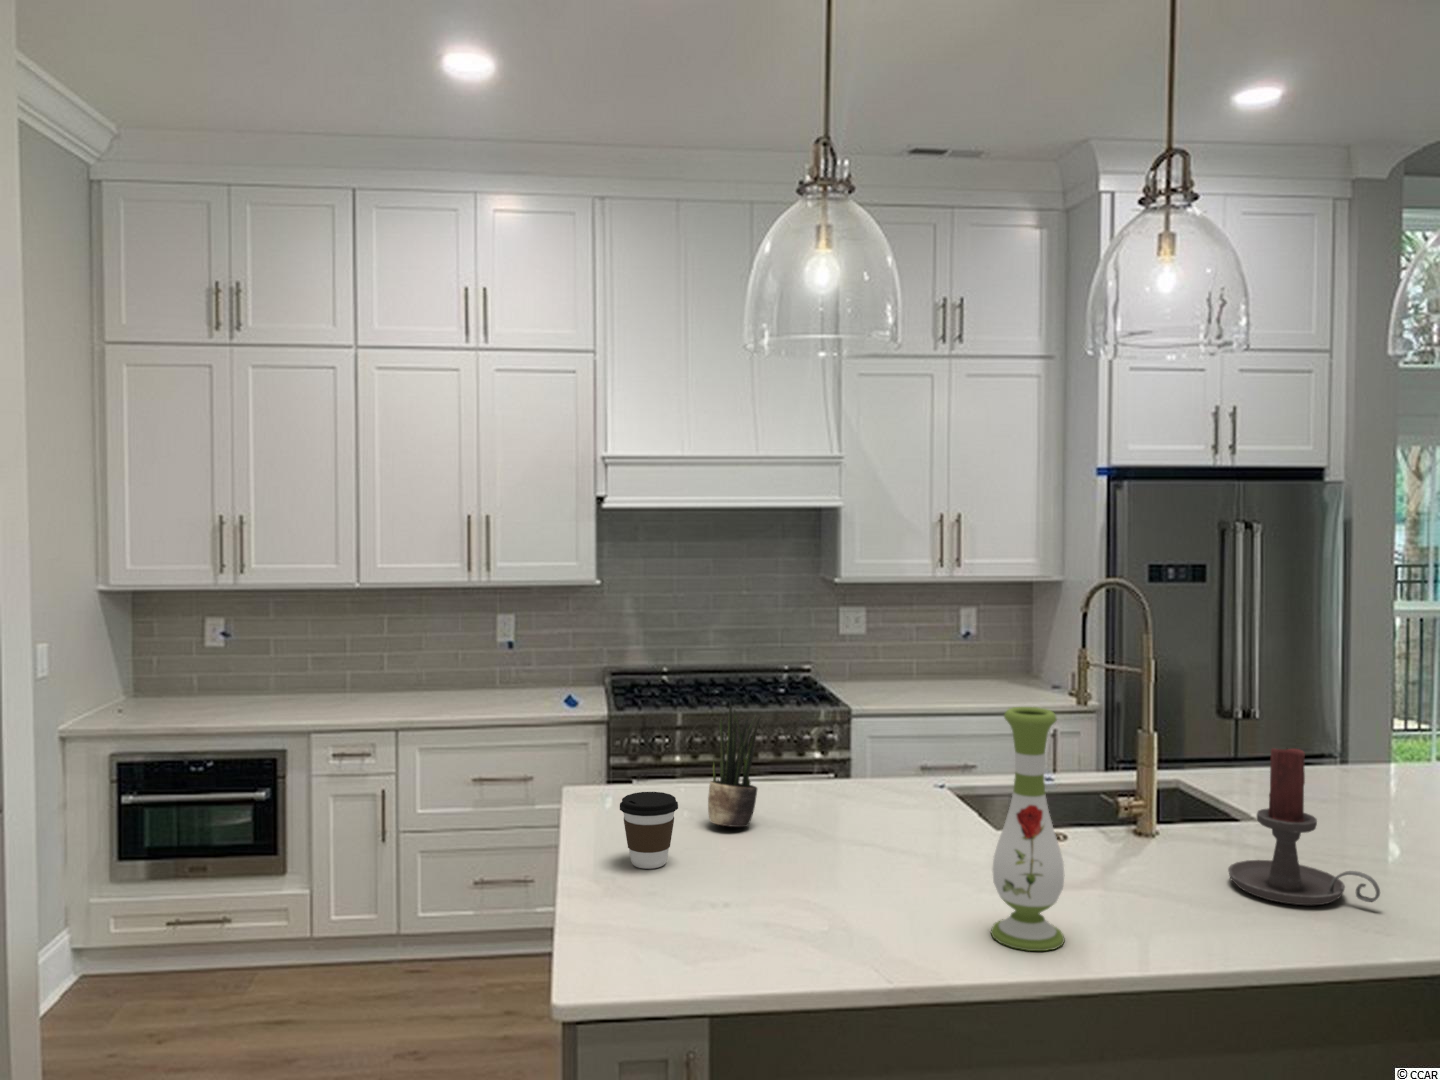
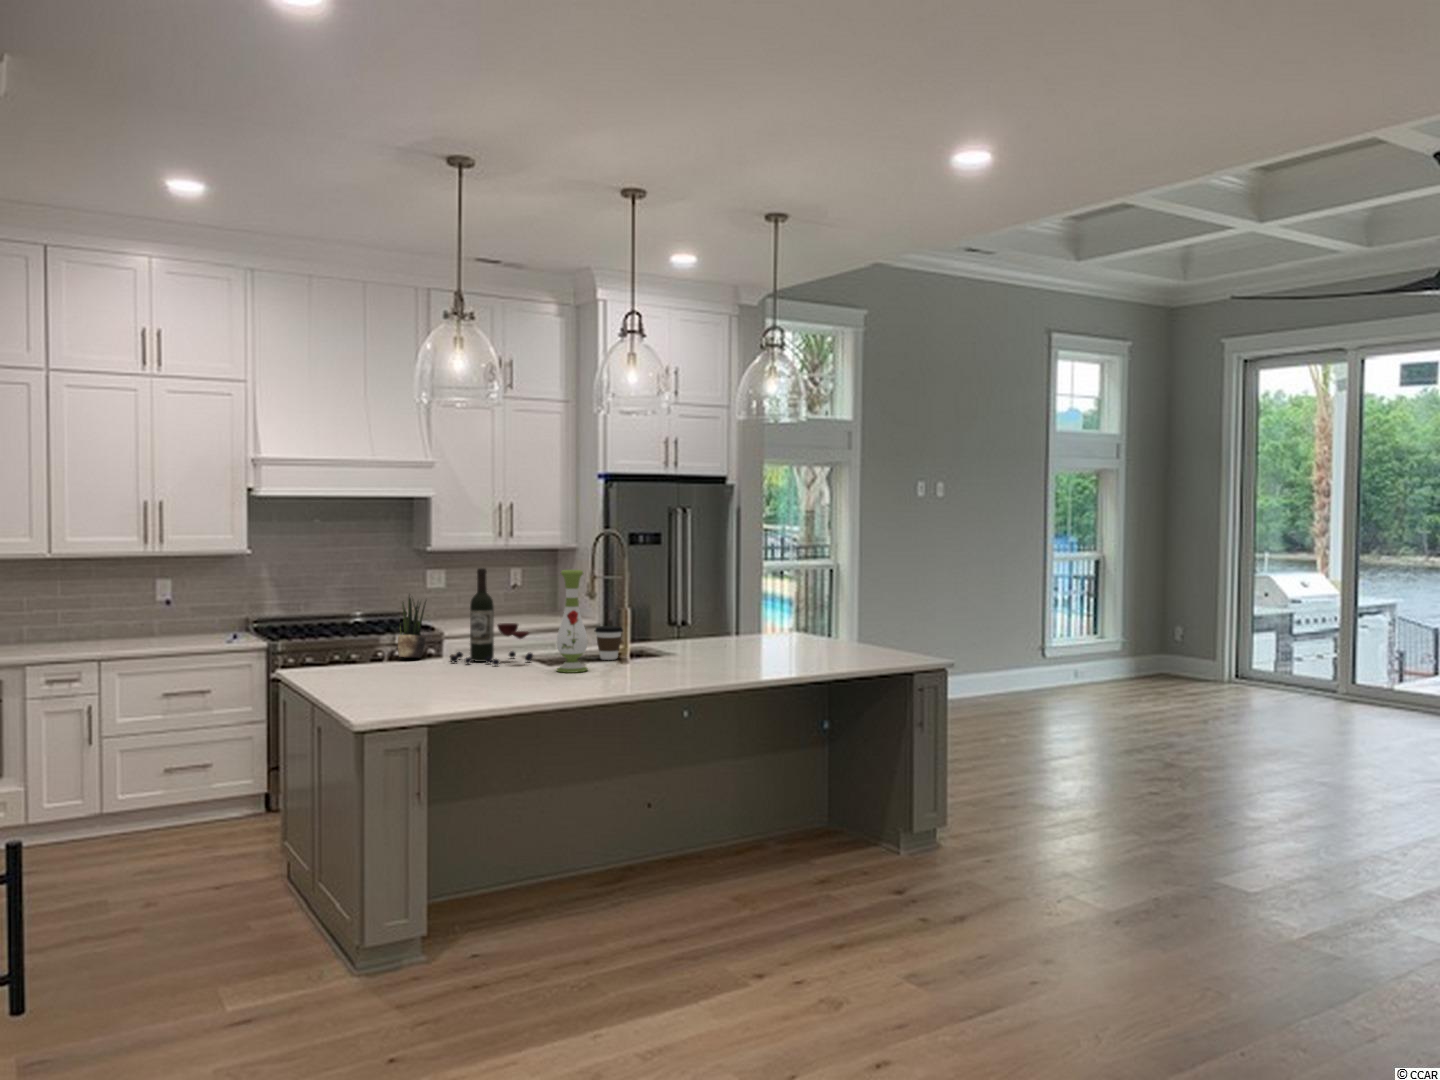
wine bottle: none [790,672,954,891] -> present [450,568,533,665]
candle holder: present [1228,748,1380,905] -> none [658,592,716,658]
coffee cup: present [620,792,678,869] -> present [594,626,623,660]

